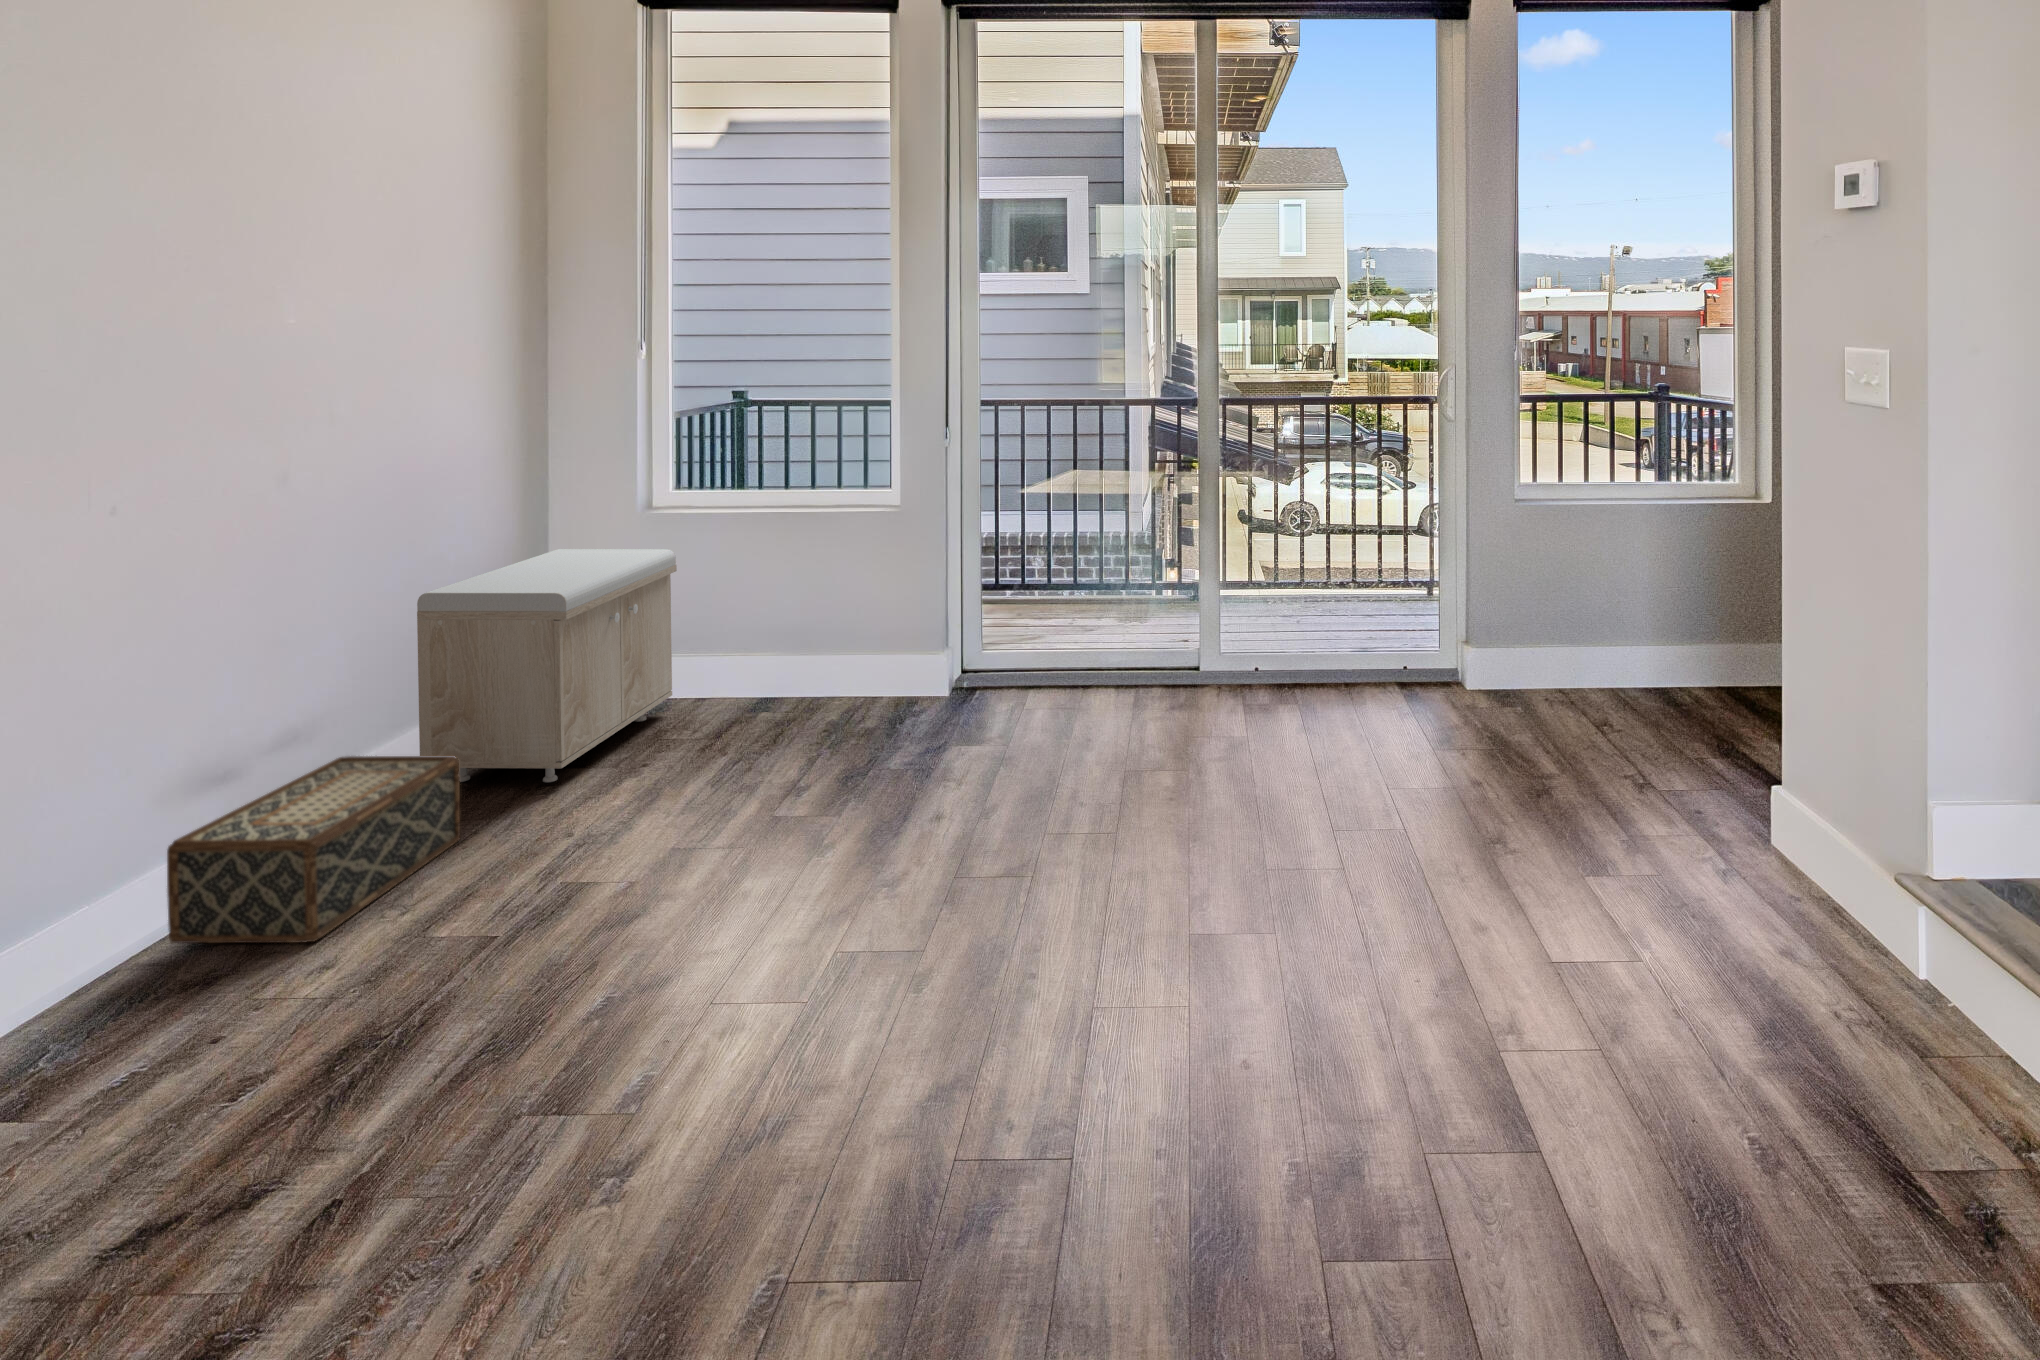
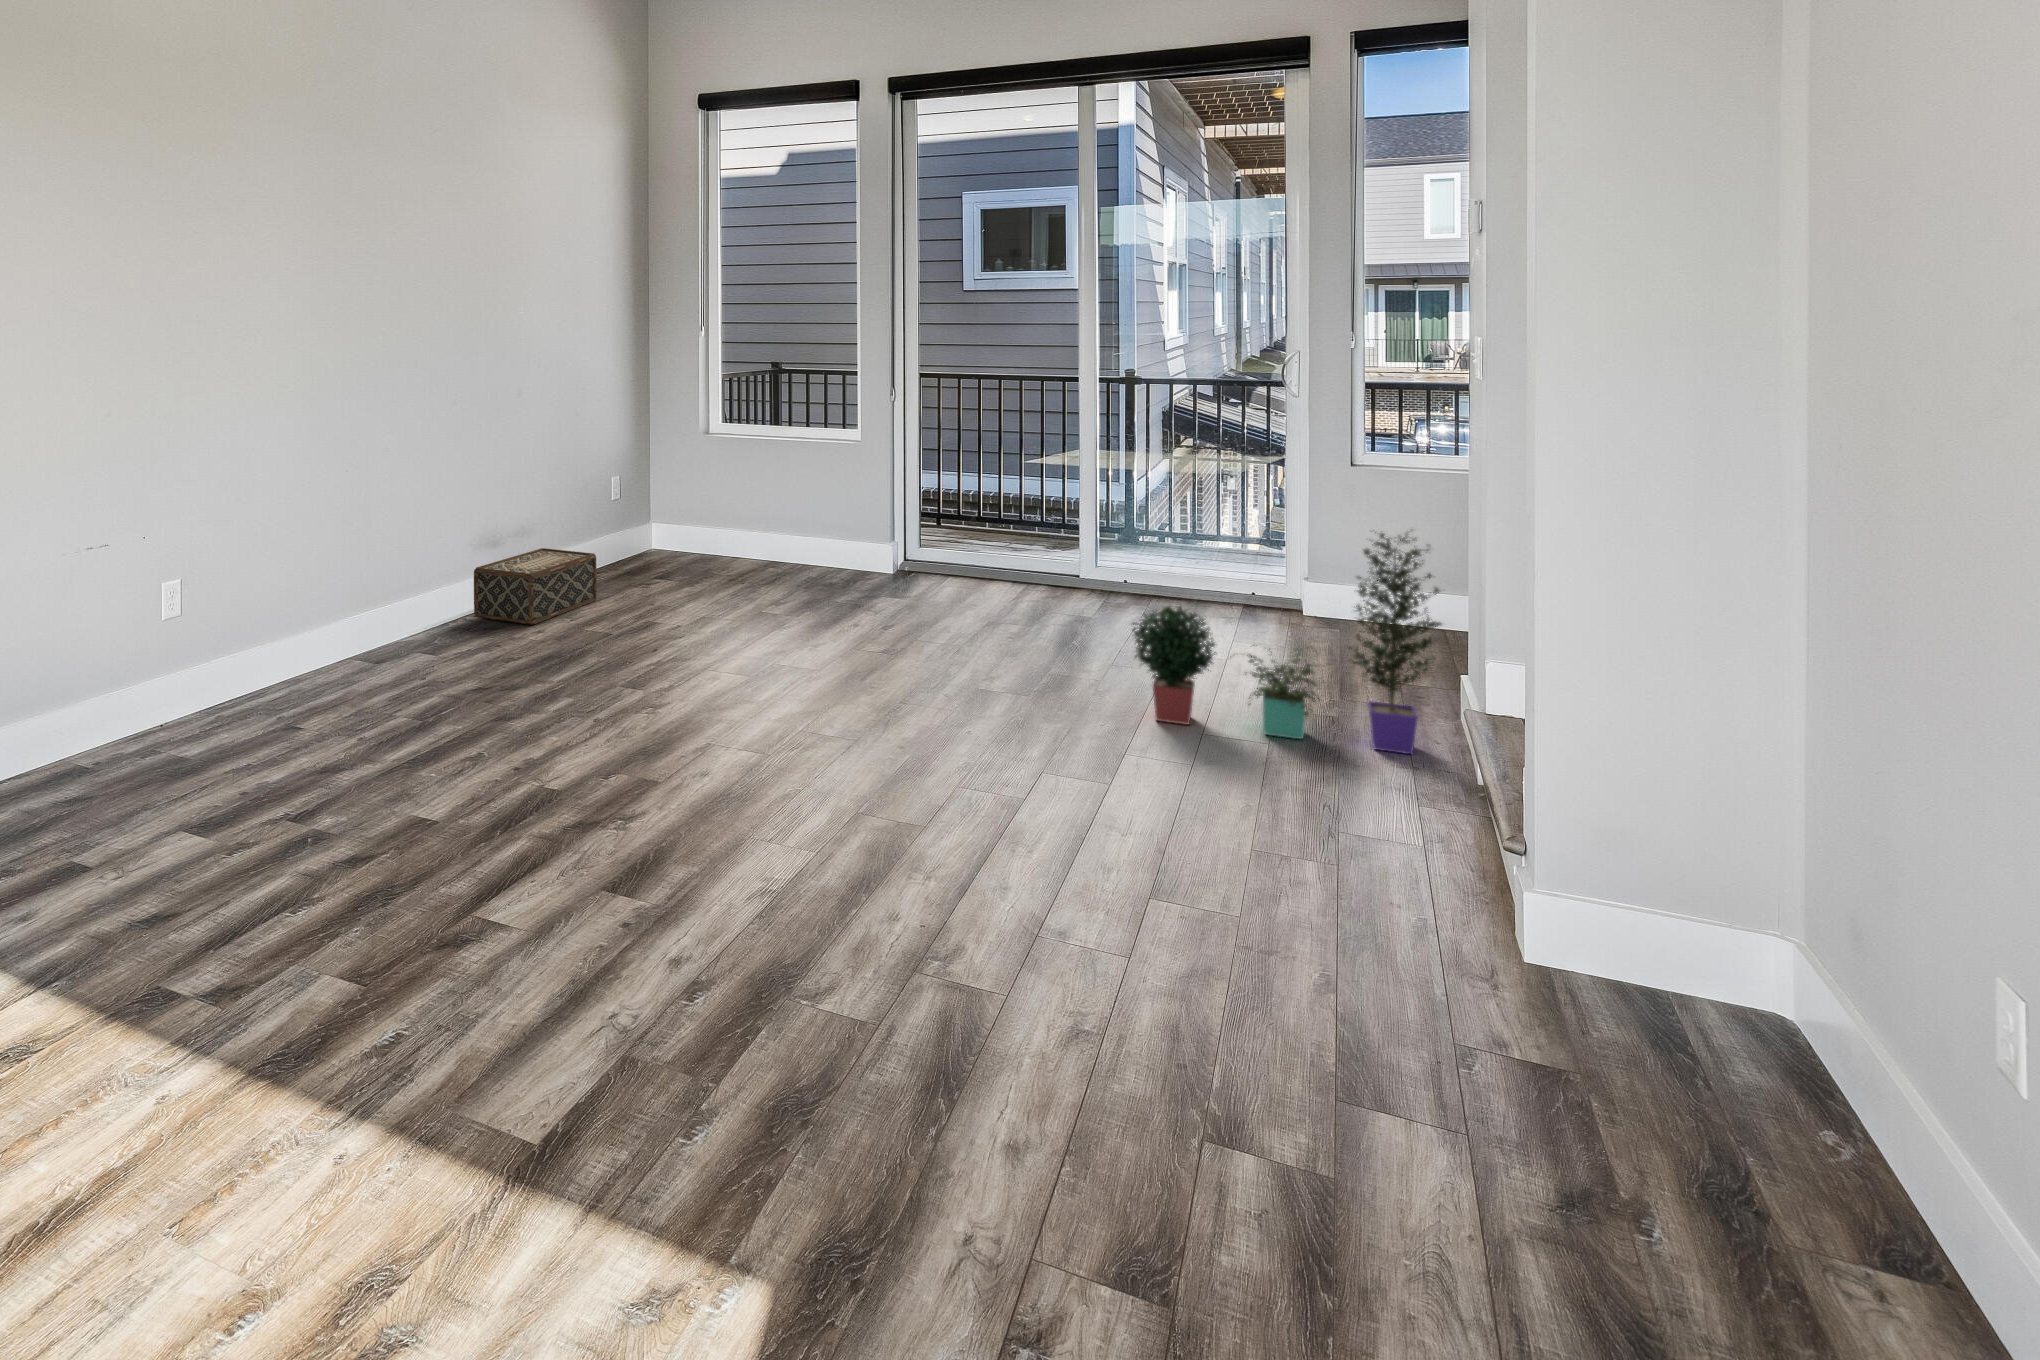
storage bench: present [417,549,677,782] -> none [578,455,719,584]
potted plant: none [1437,620,1853,953] -> present [1133,532,1441,754]

